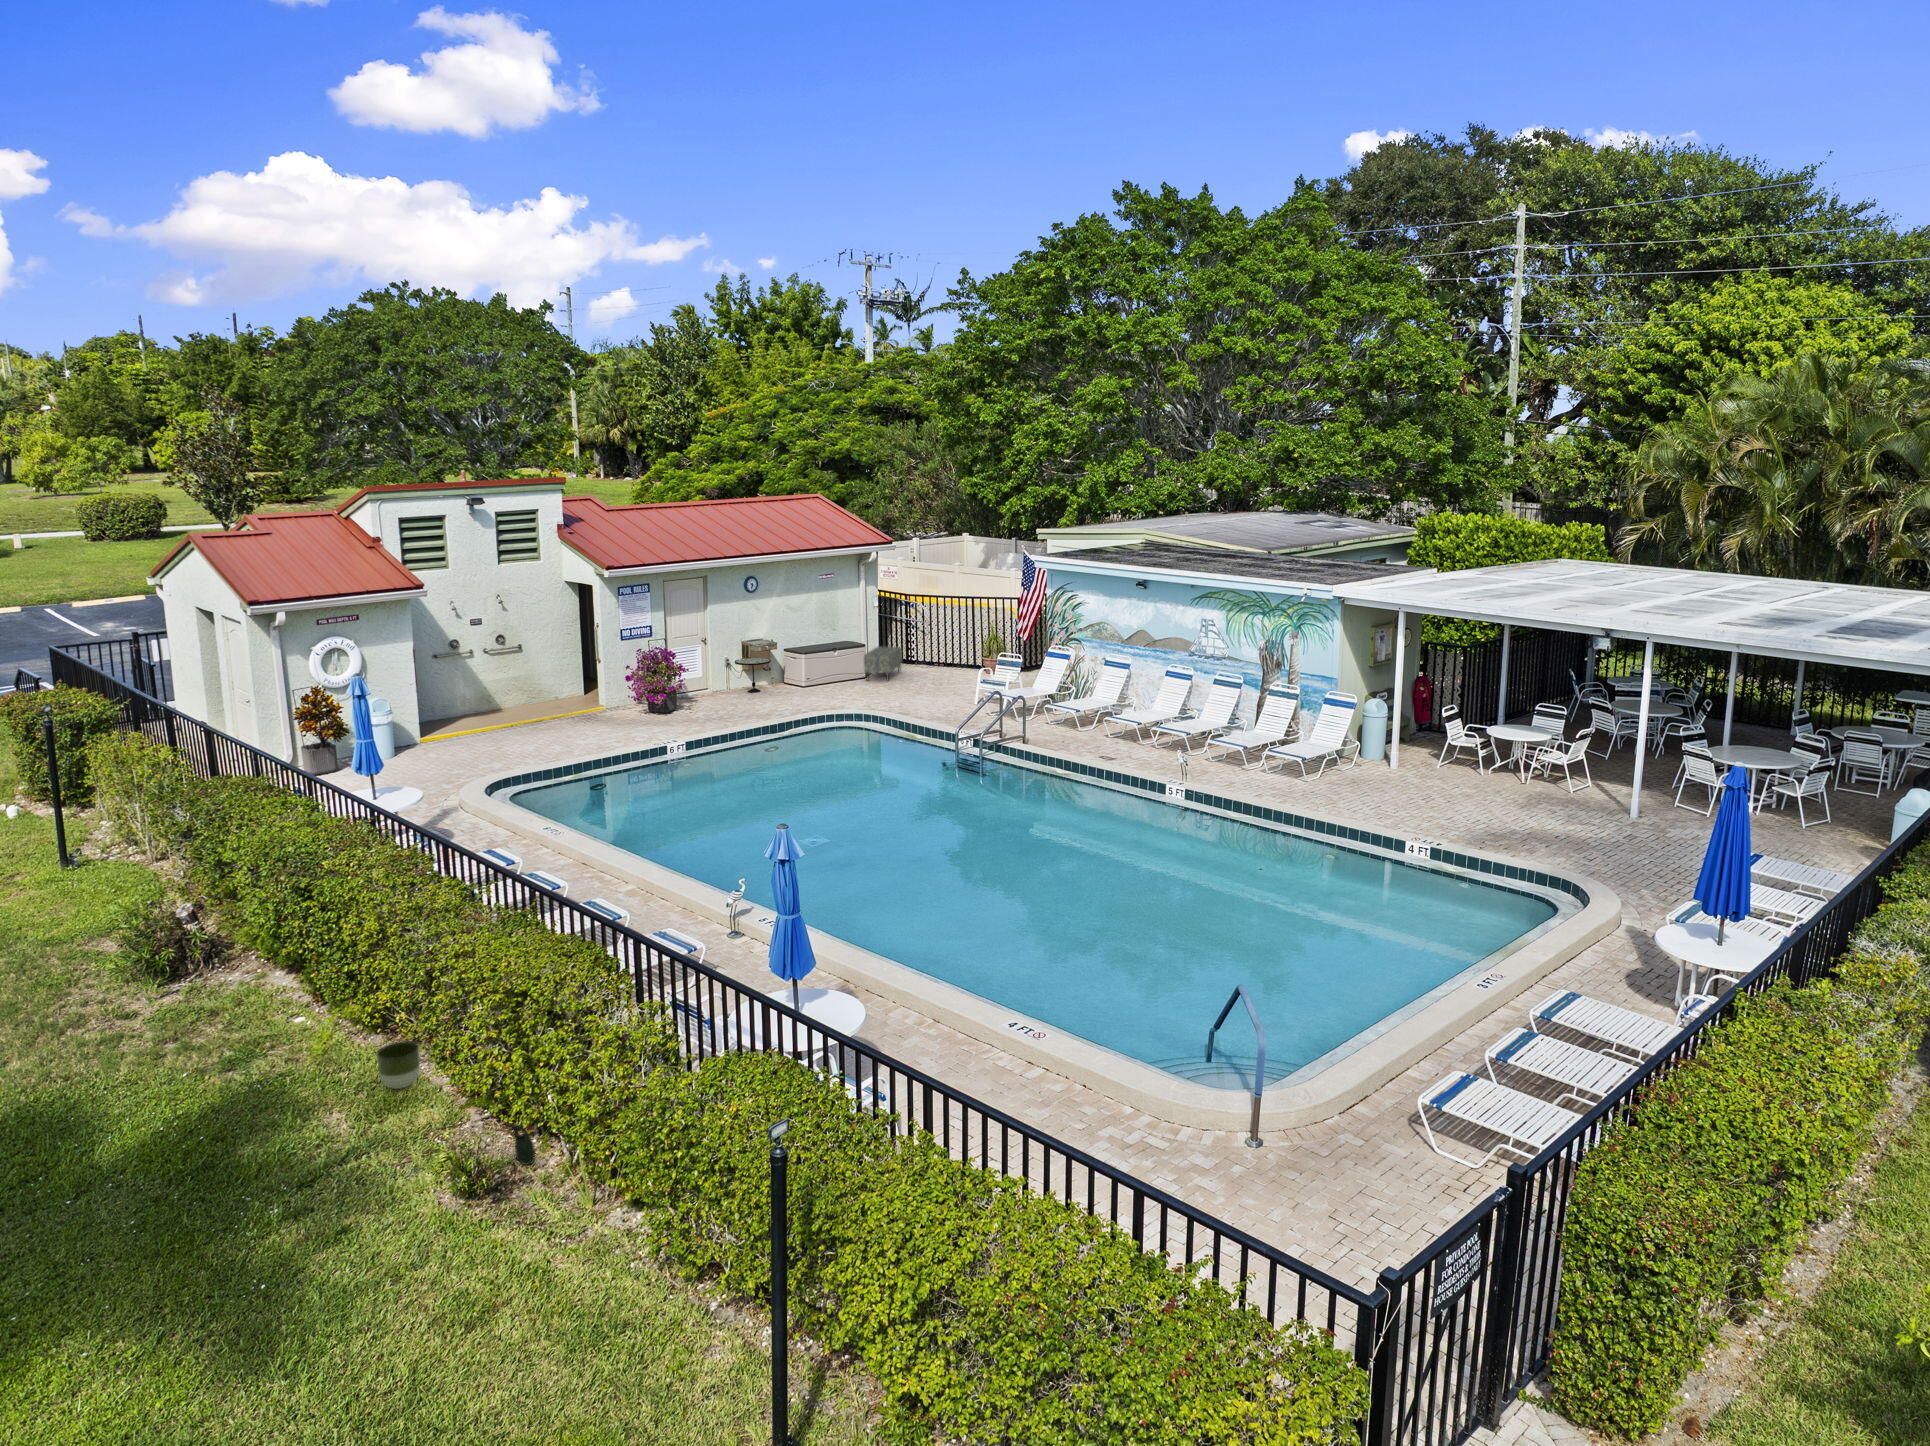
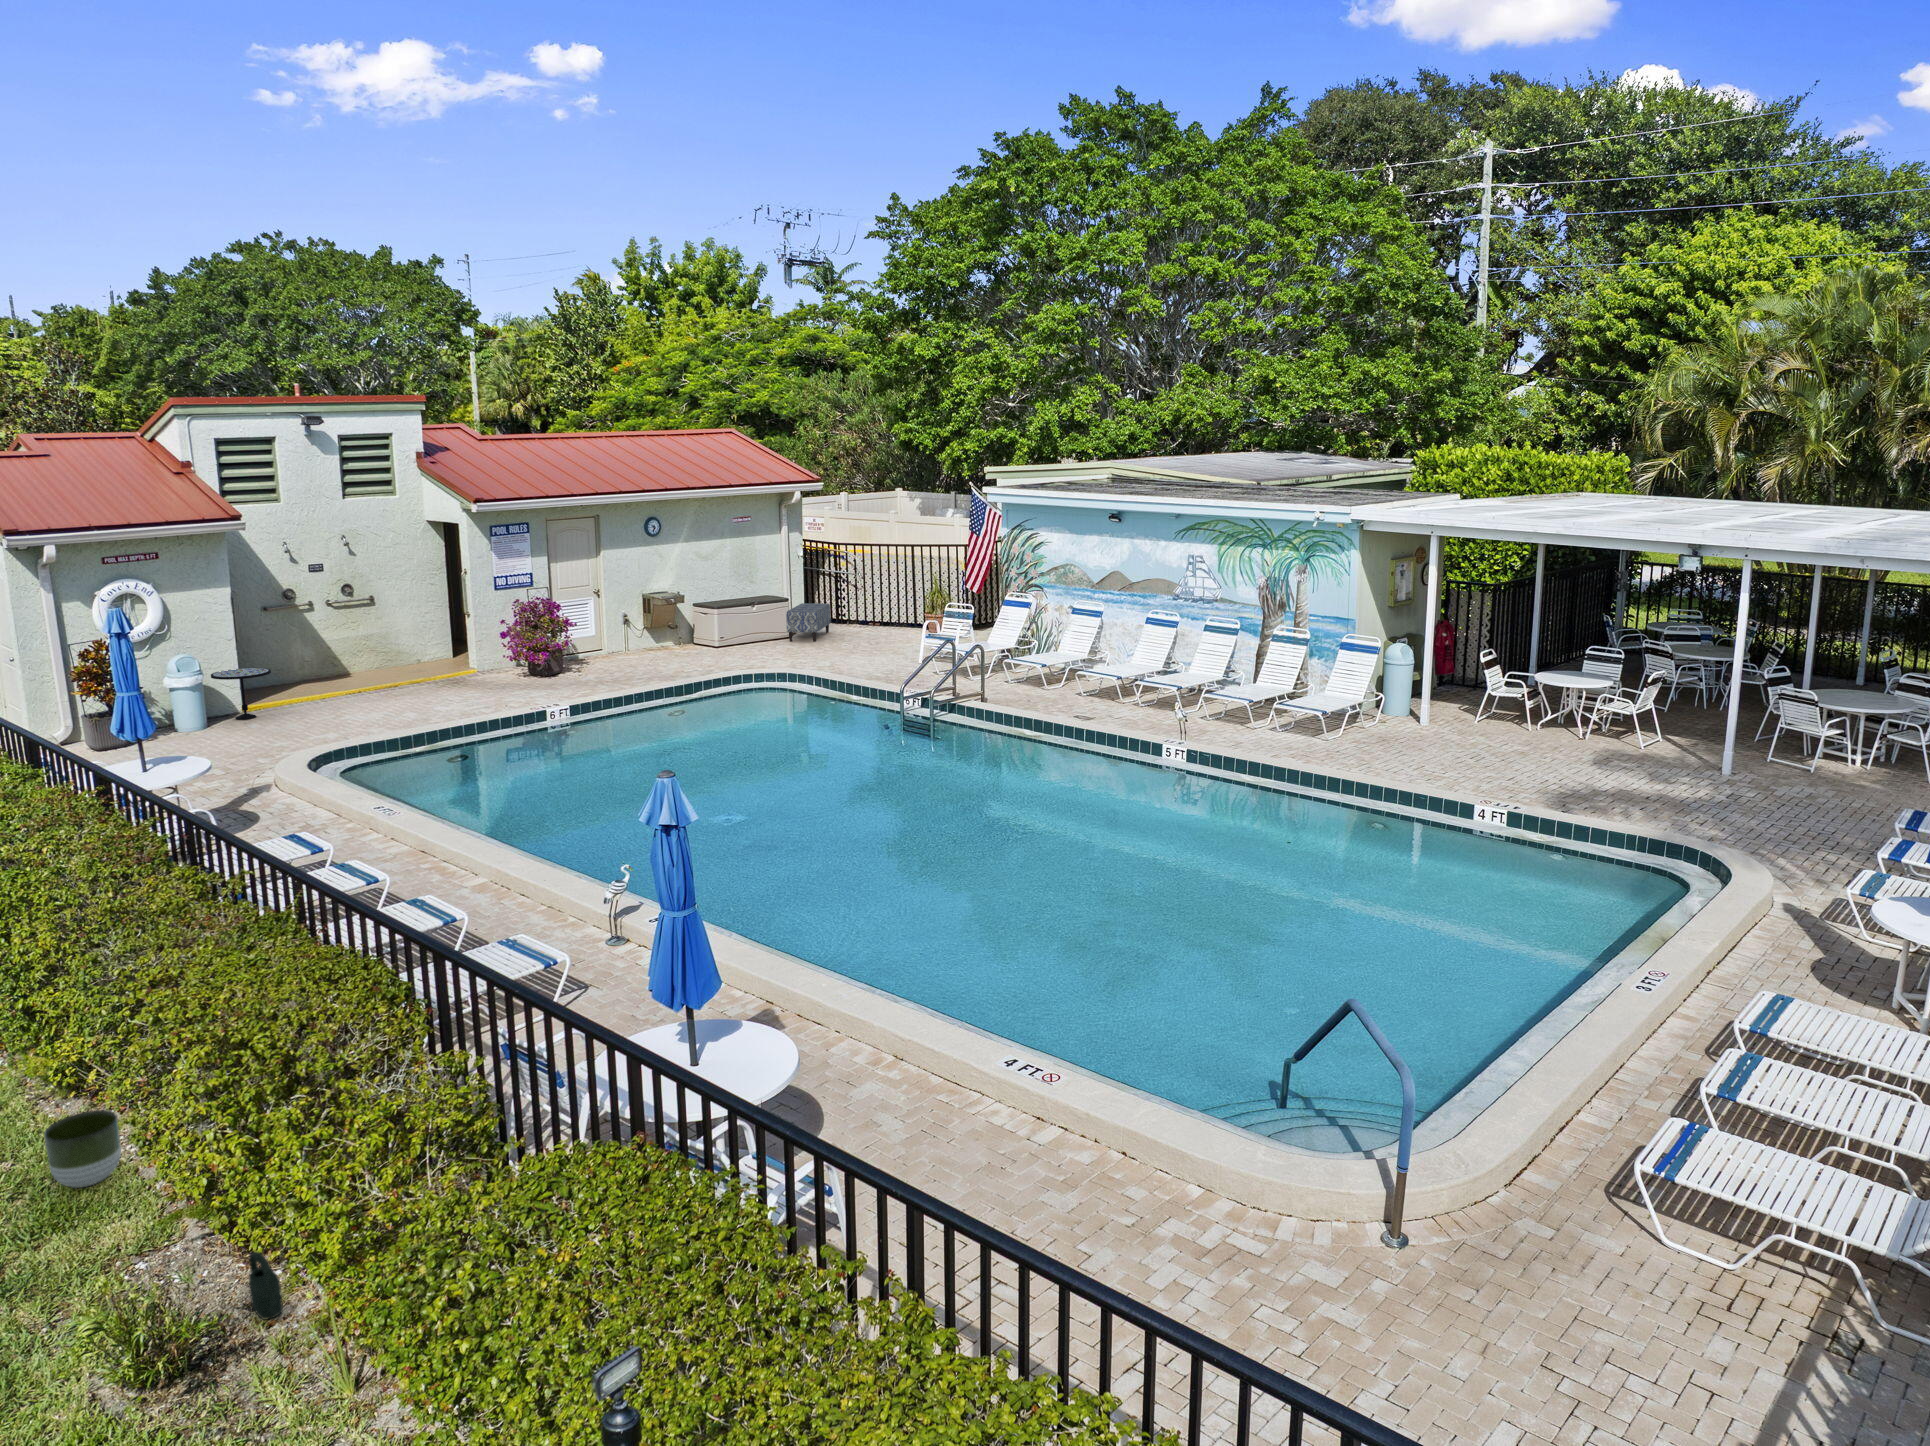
side table: present [735,658,771,693] -> present [211,668,271,720]

